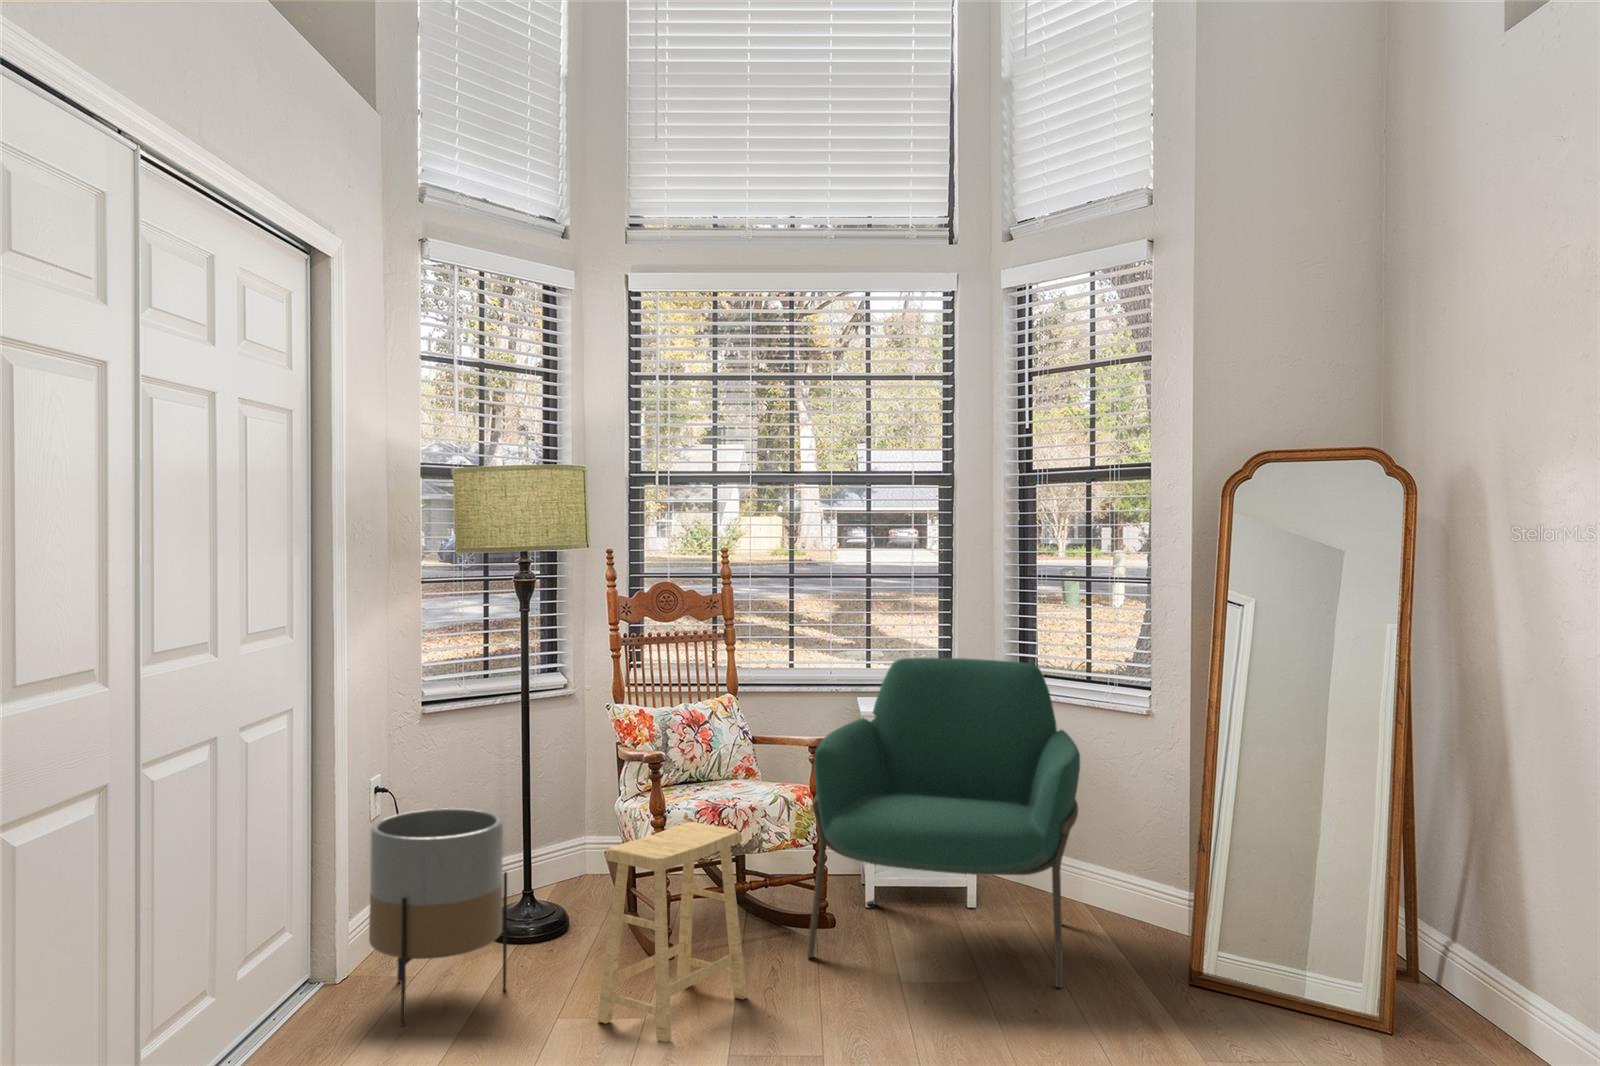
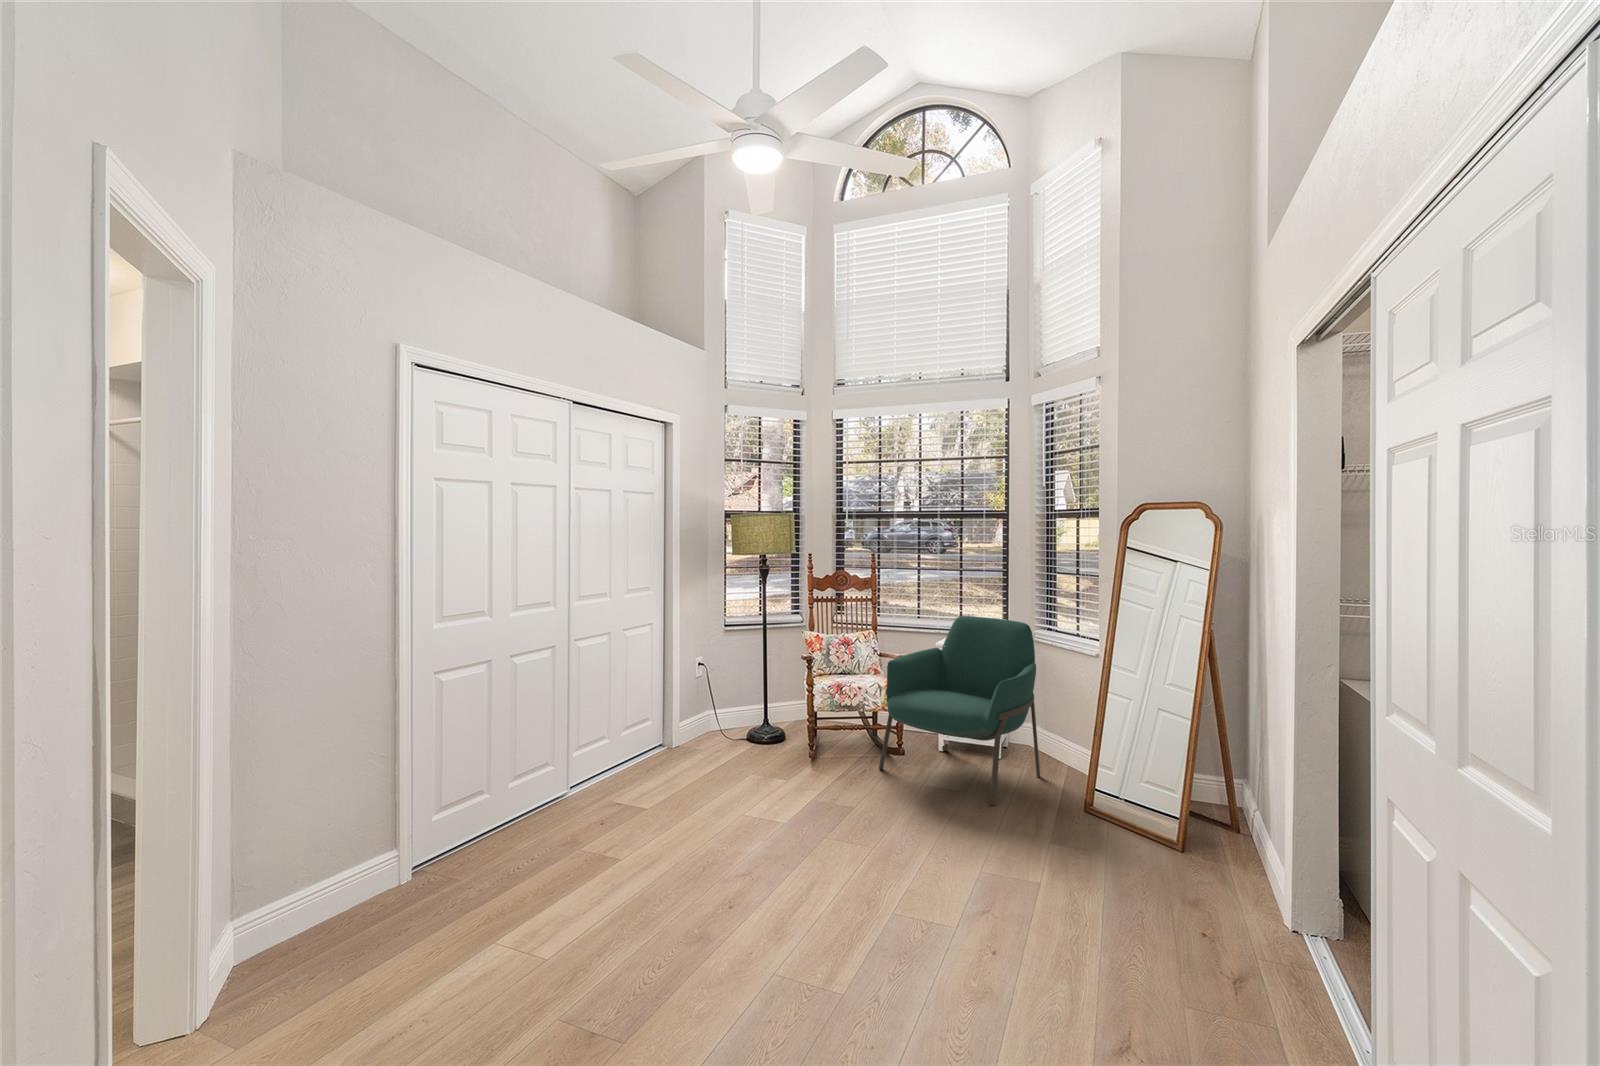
planter: present [369,808,507,1026] -> none [675,672,734,764]
footstool: present [597,822,747,1042] -> none [754,690,829,790]

